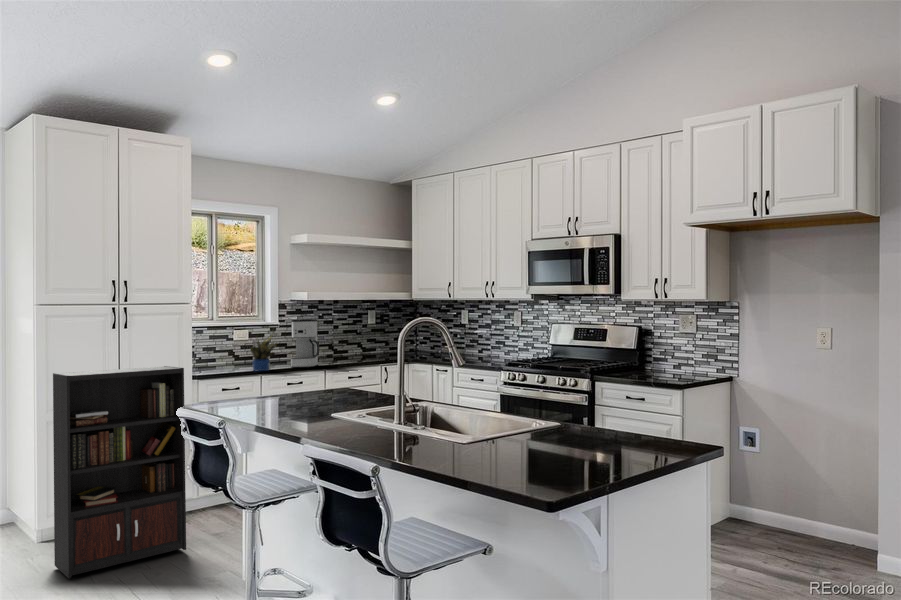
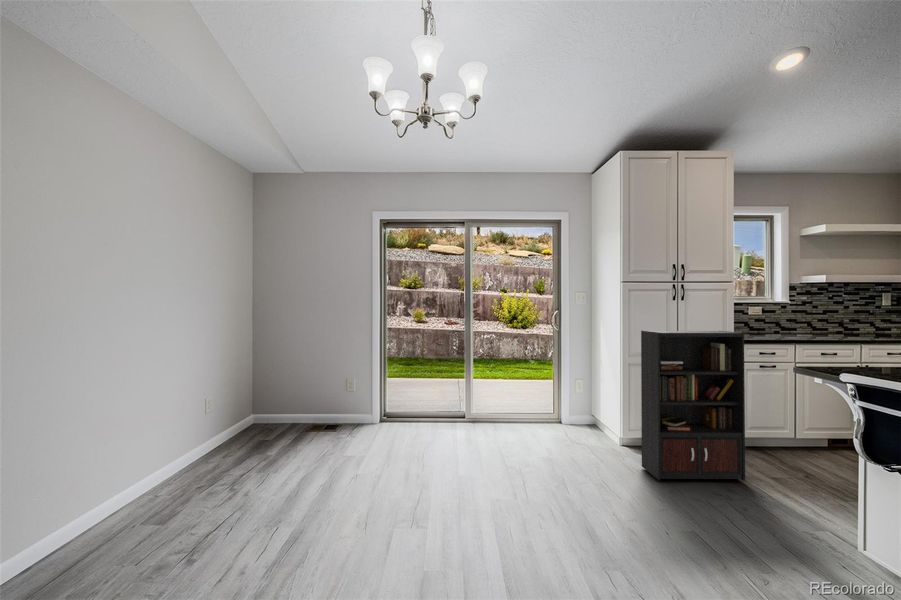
coffee maker: present [291,319,319,367] -> none [812,298,844,341]
potted plant: present [251,331,277,371] -> none [776,305,806,341]

